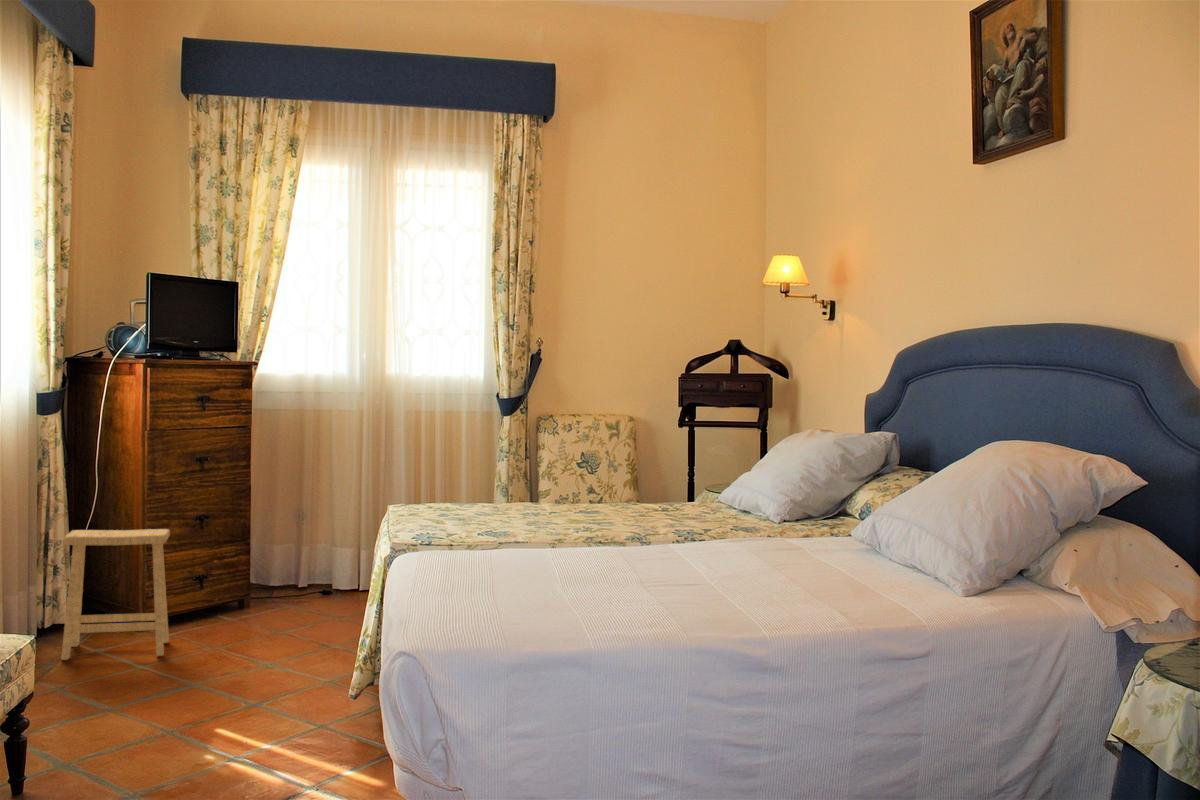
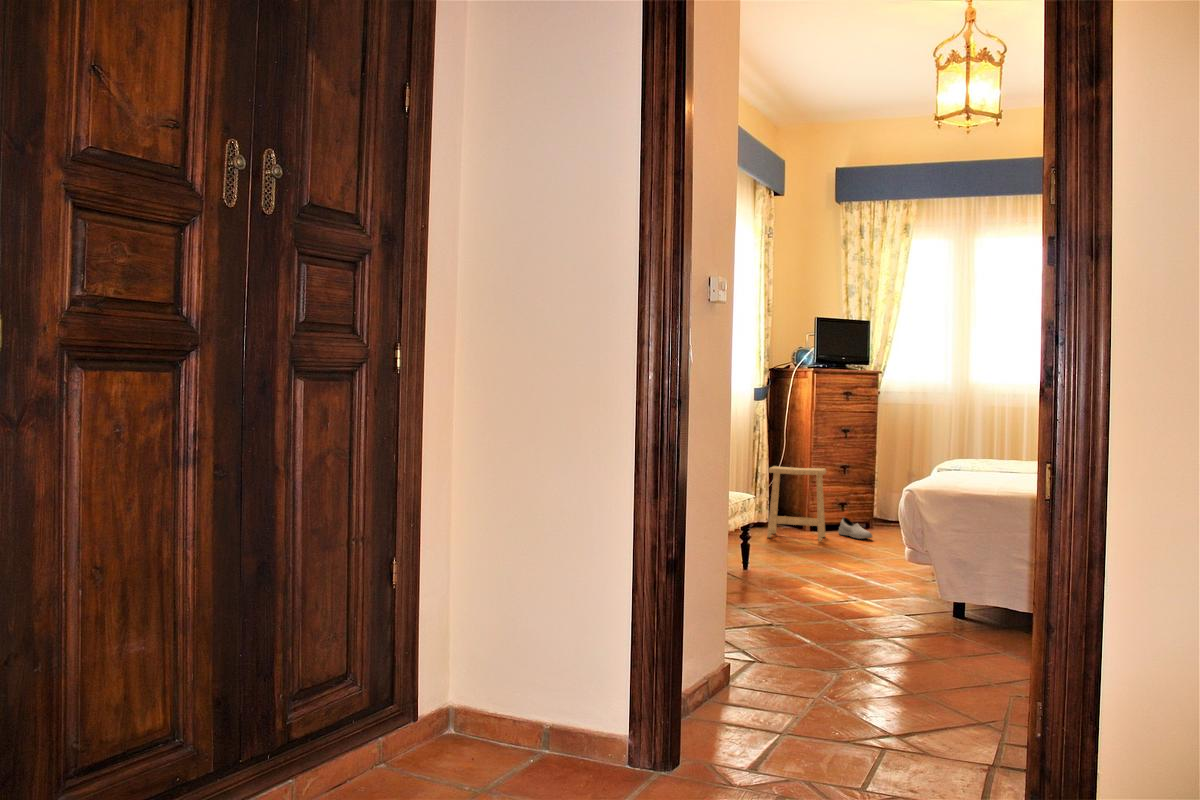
shoe: none [190,602,248,639] -> present [838,517,872,539]

